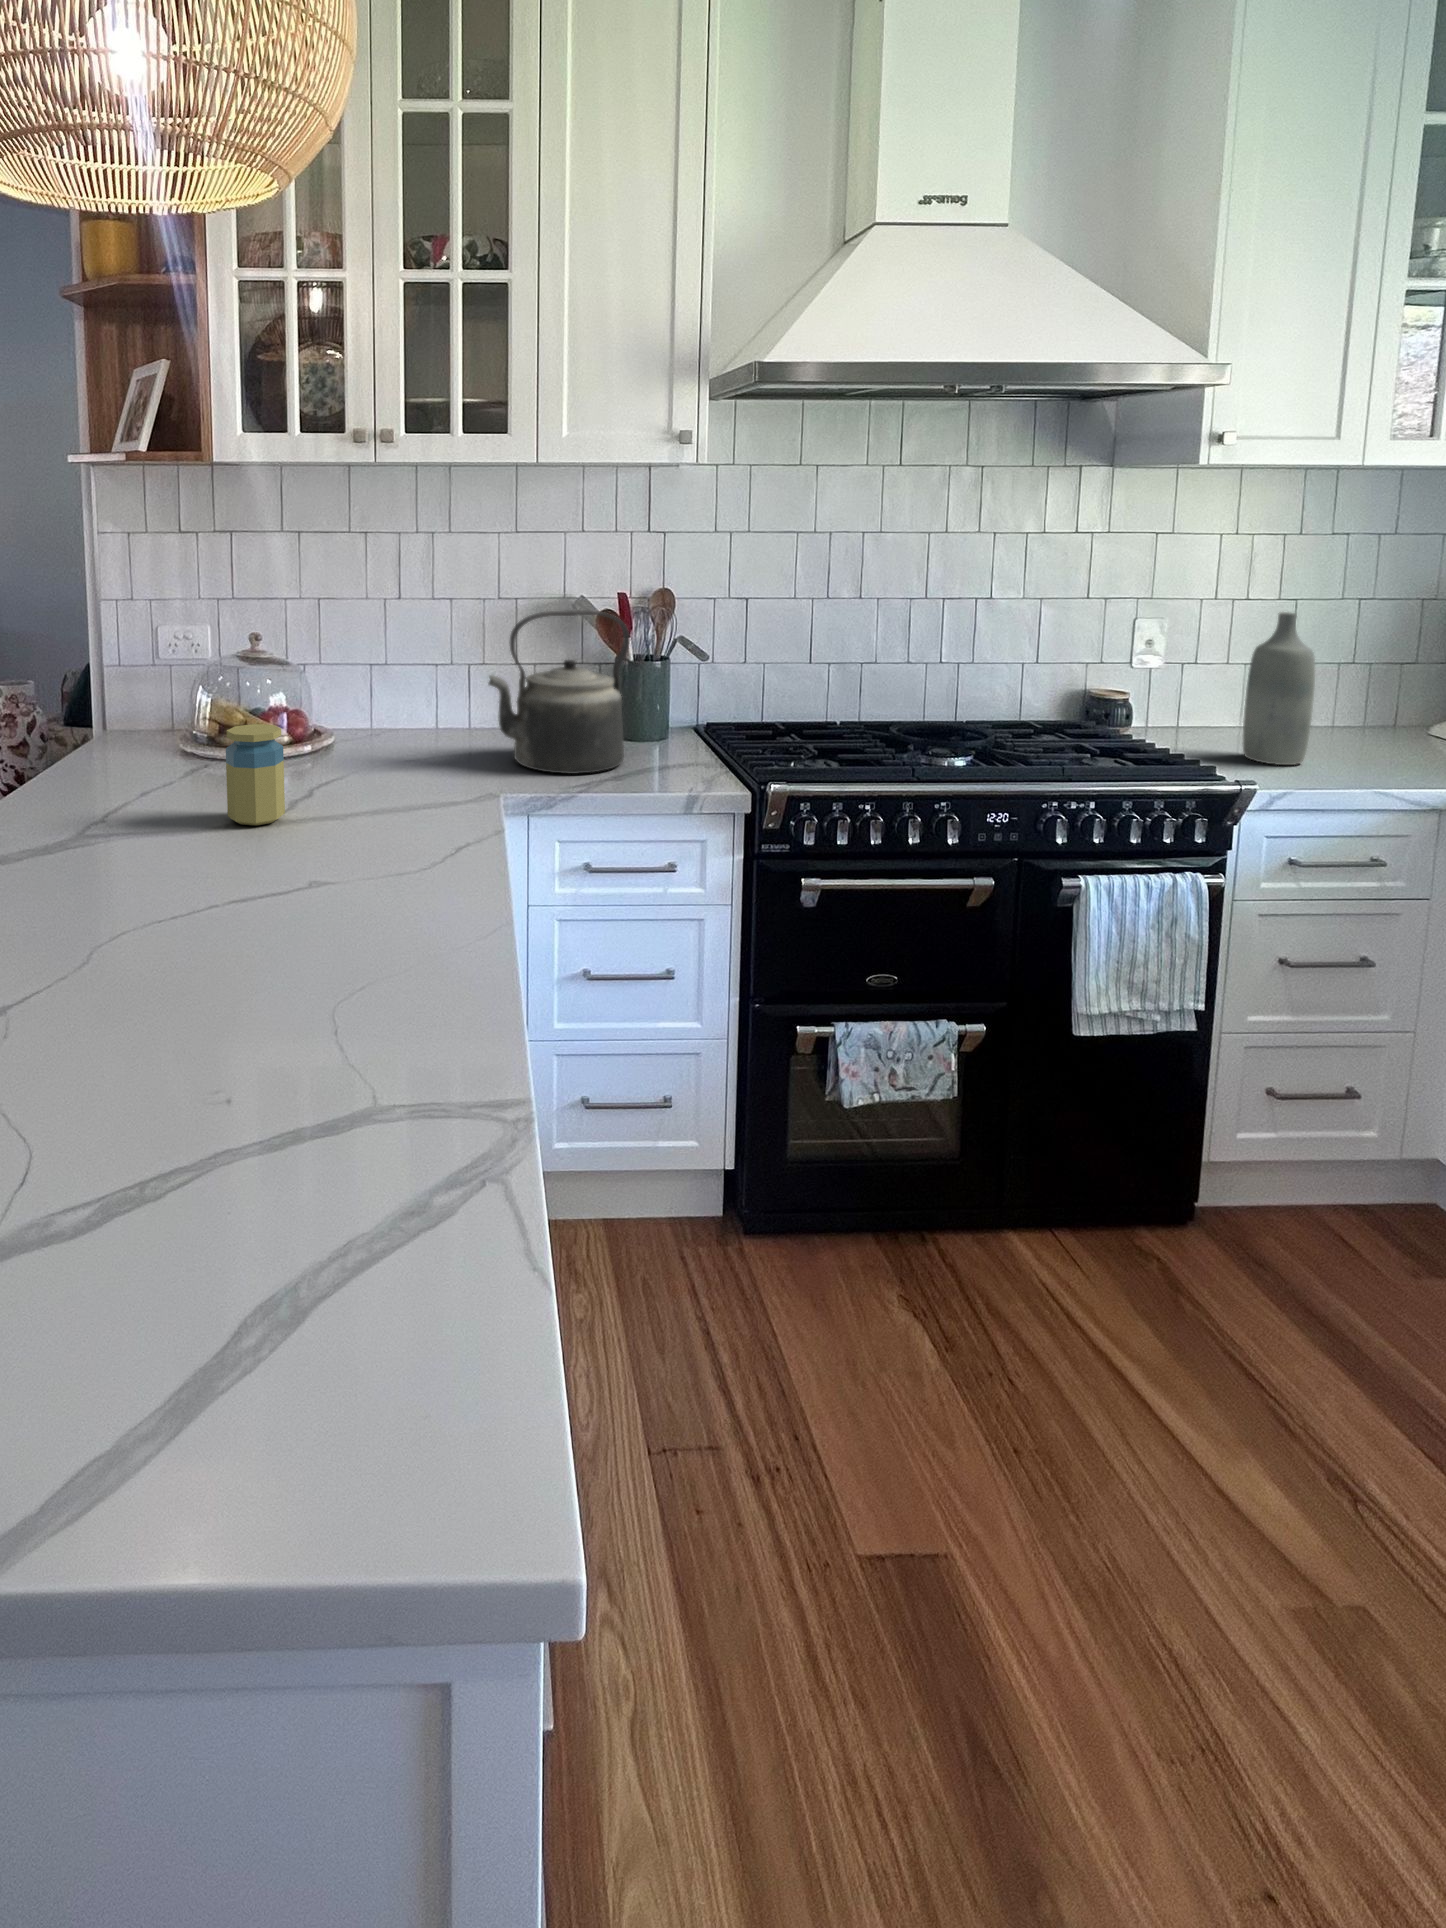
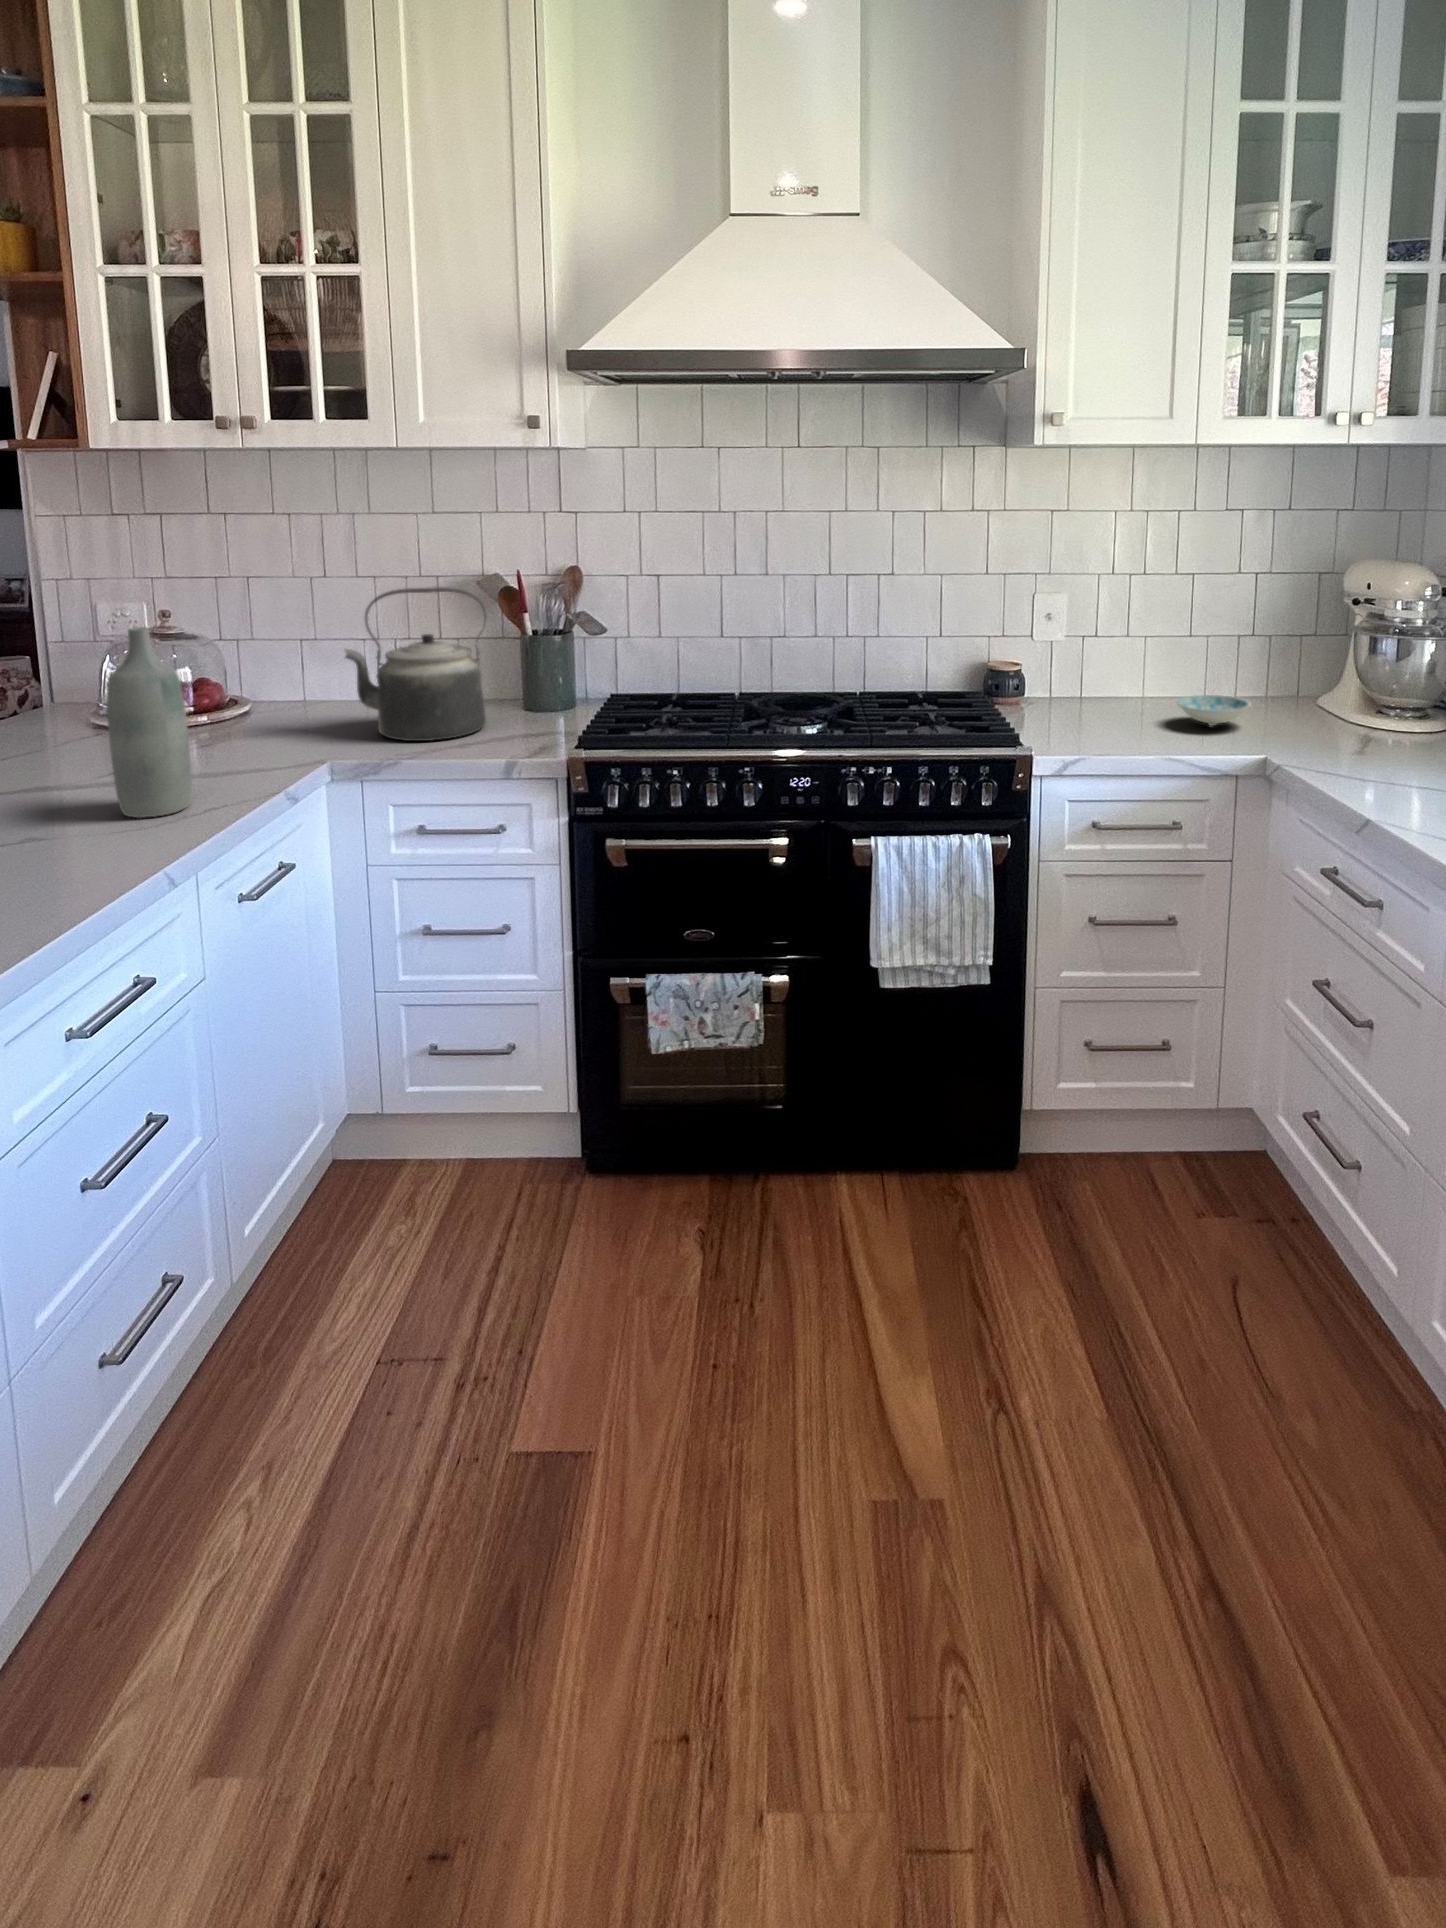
bottle: present [1243,612,1315,765] -> present [107,627,192,818]
jar: present [226,724,285,825] -> none [17,695,82,788]
ceramic bowl: none [1330,724,1418,756] -> present [1177,695,1251,726]

